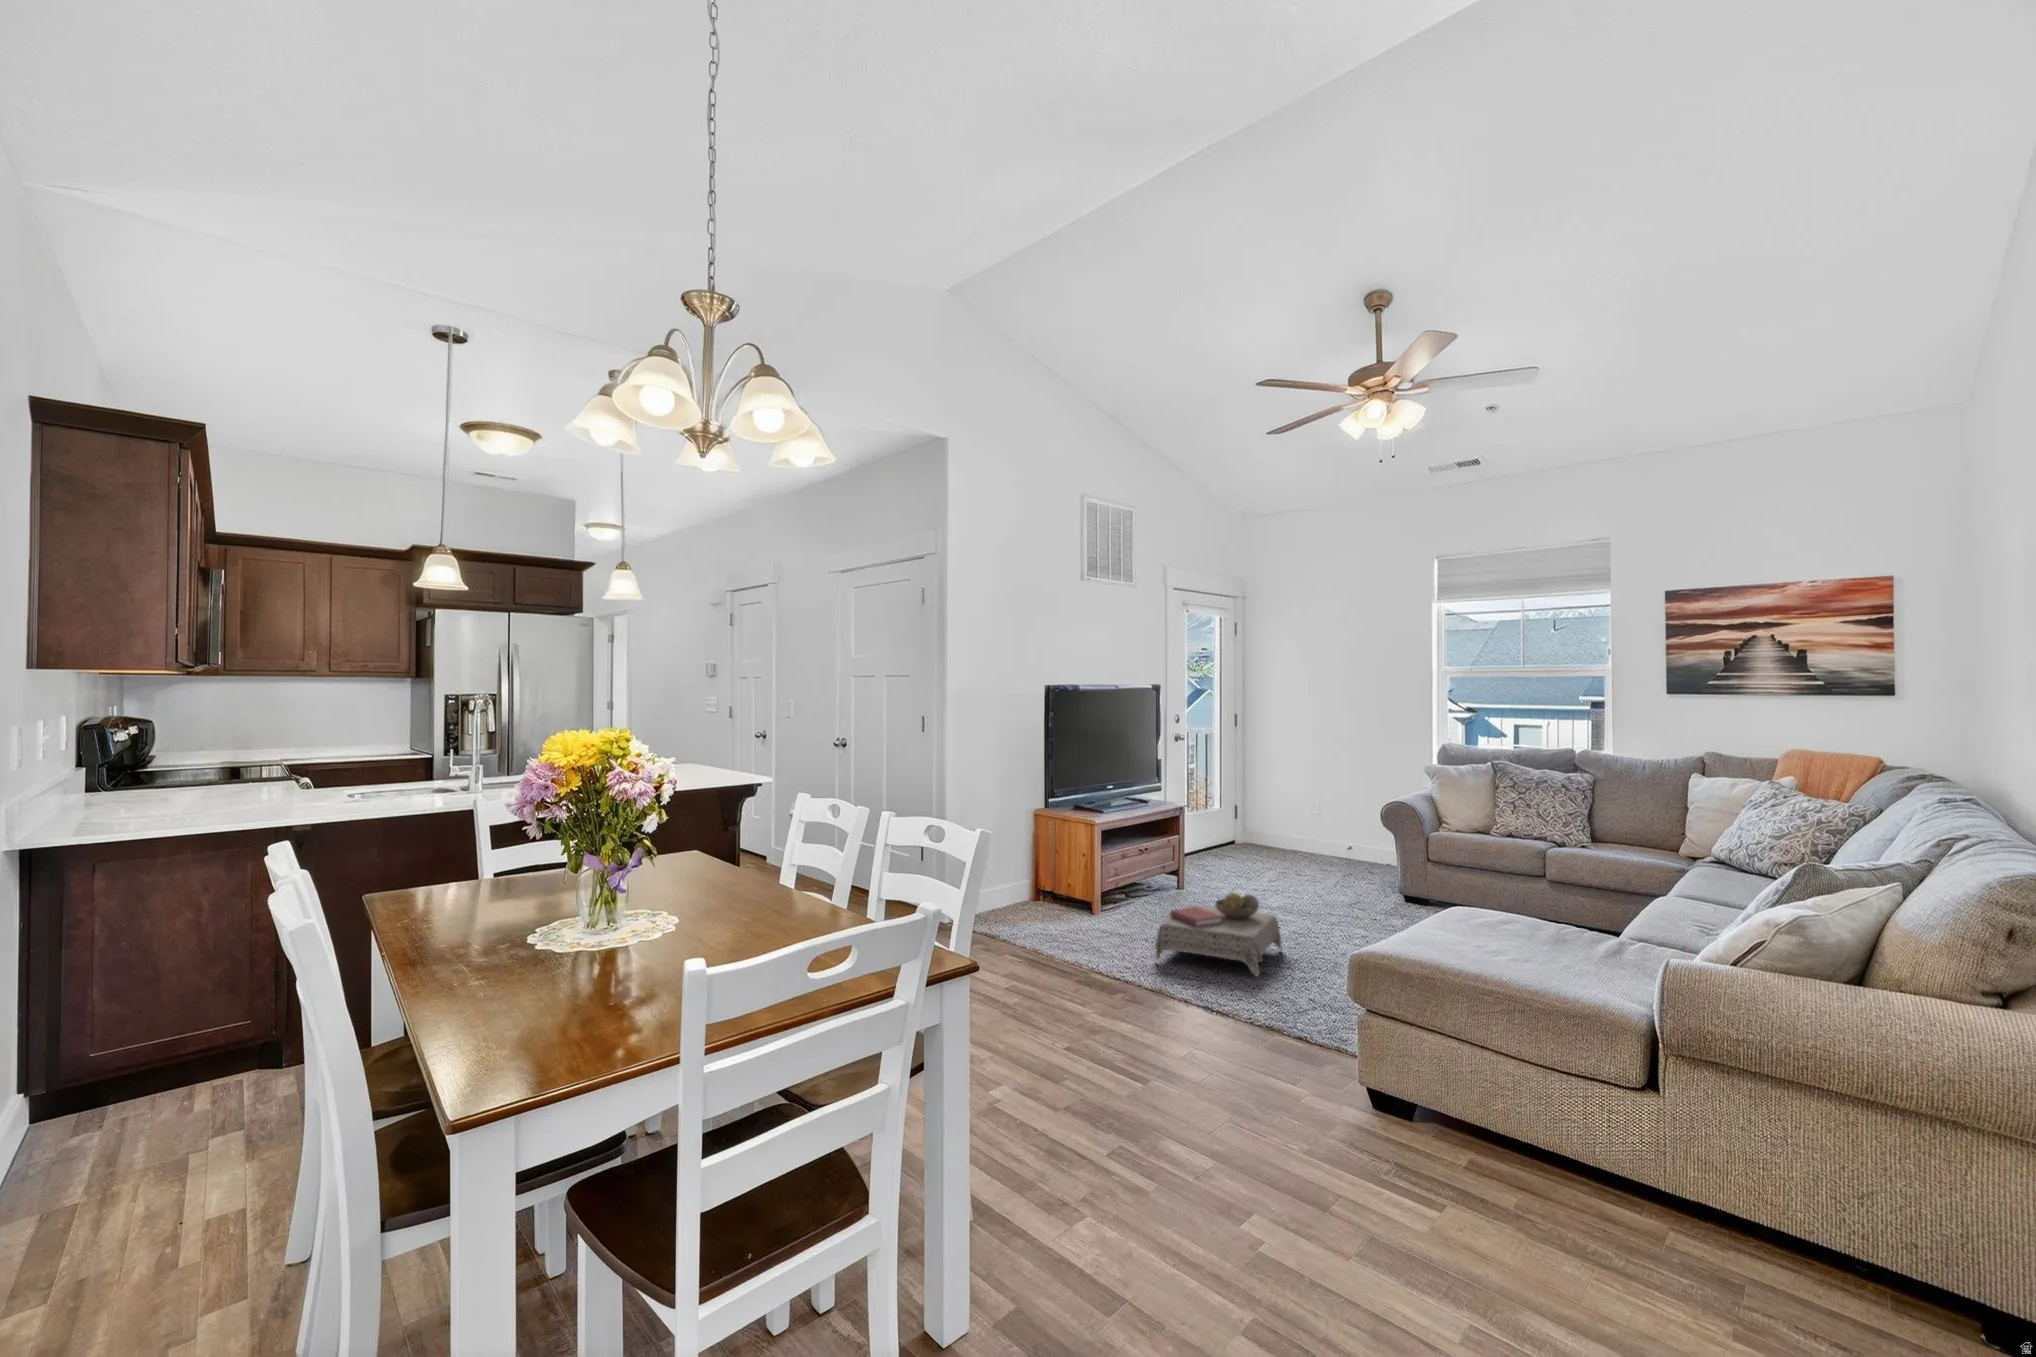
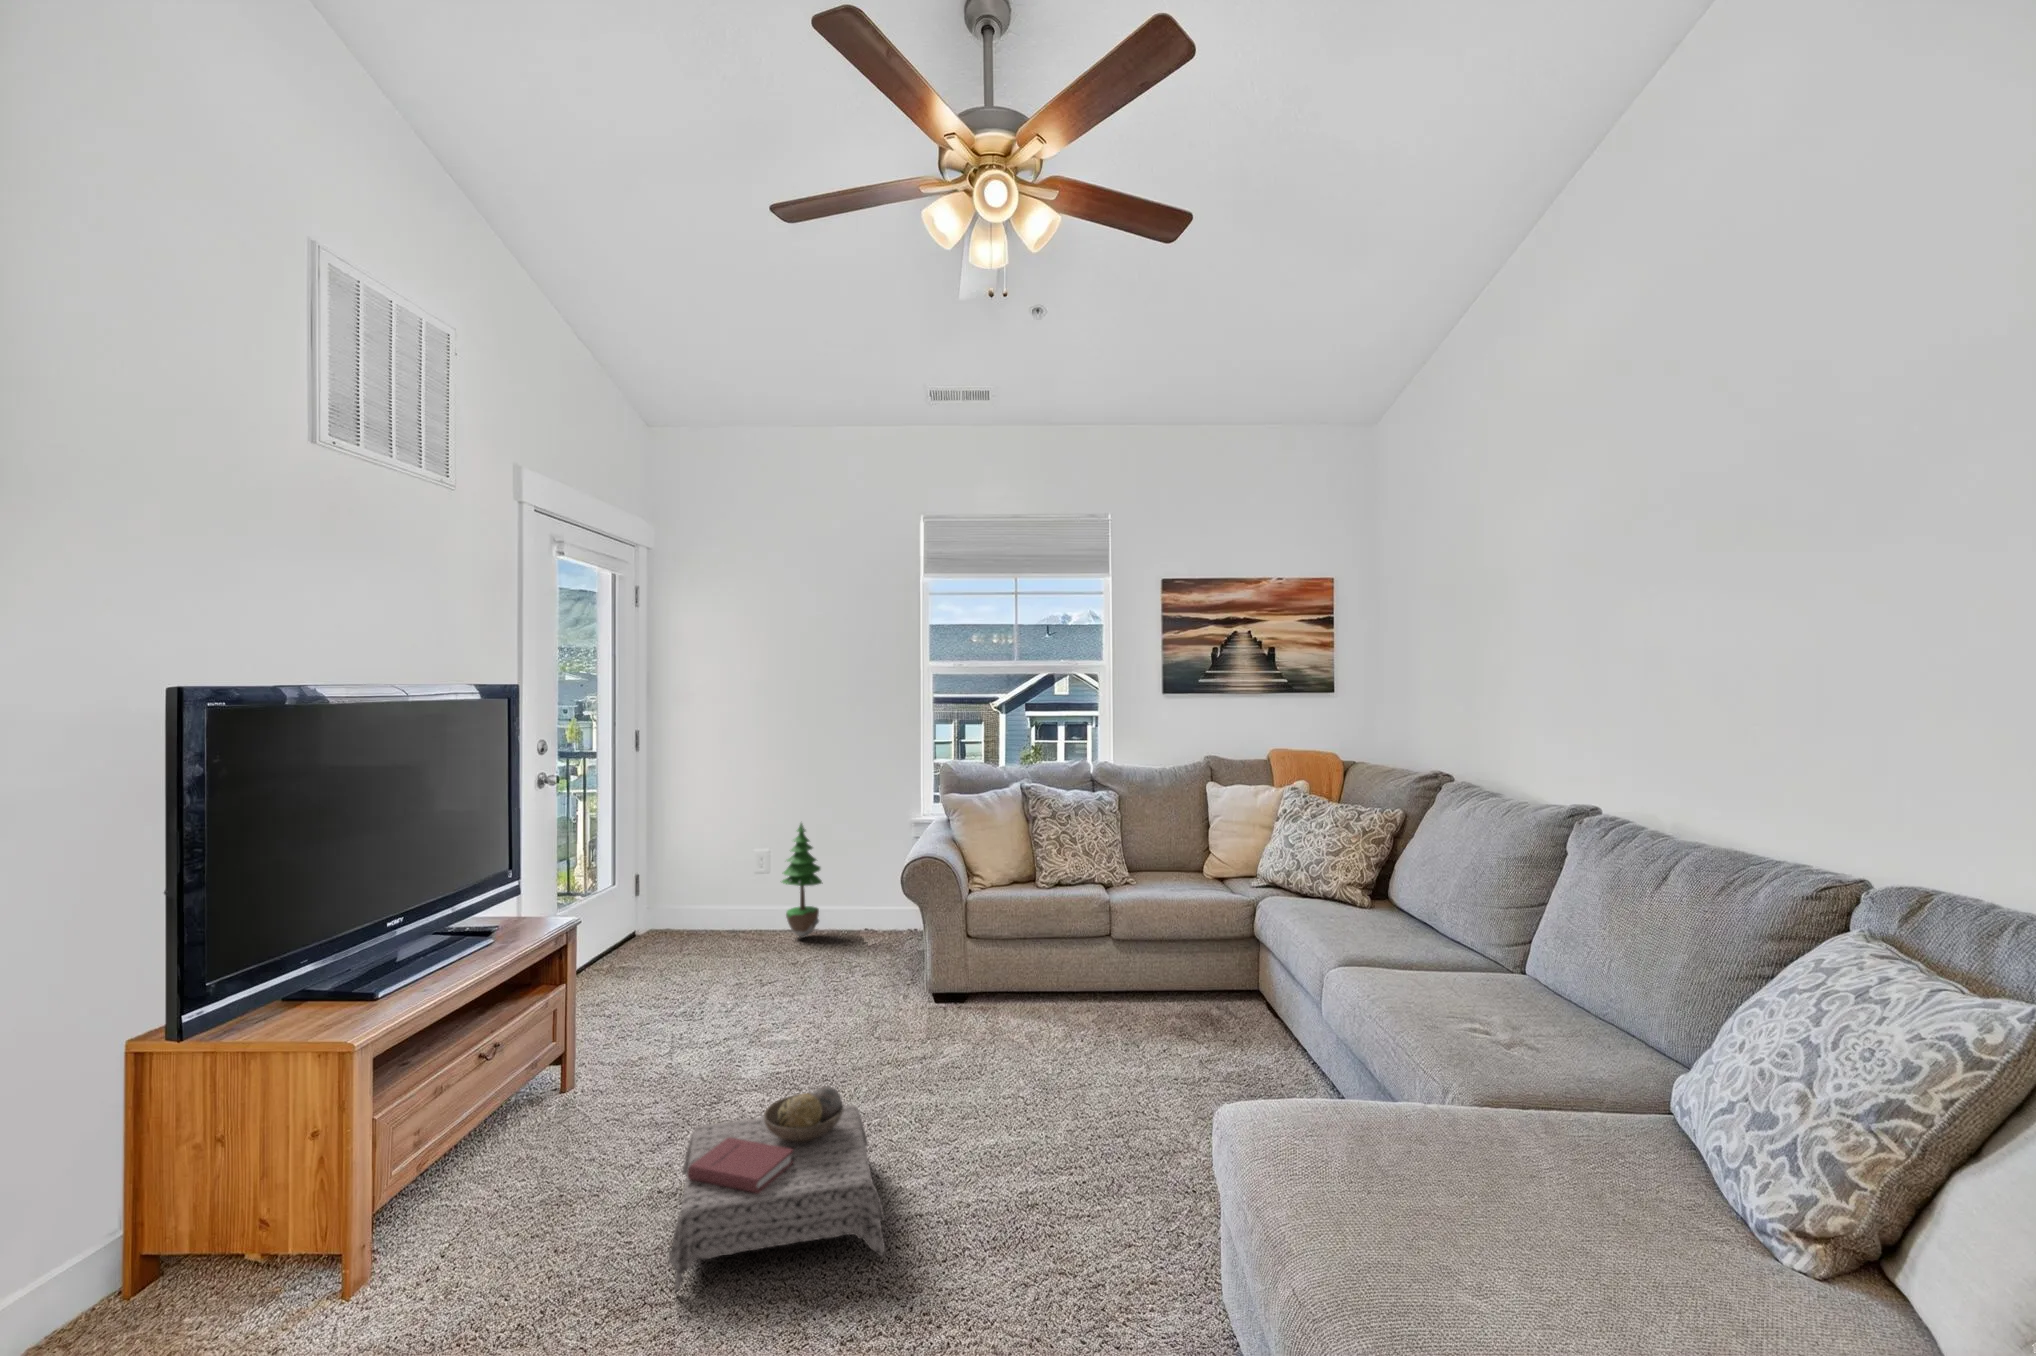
potted tree: none [1321,779,1353,862] -> present [782,823,822,938]

